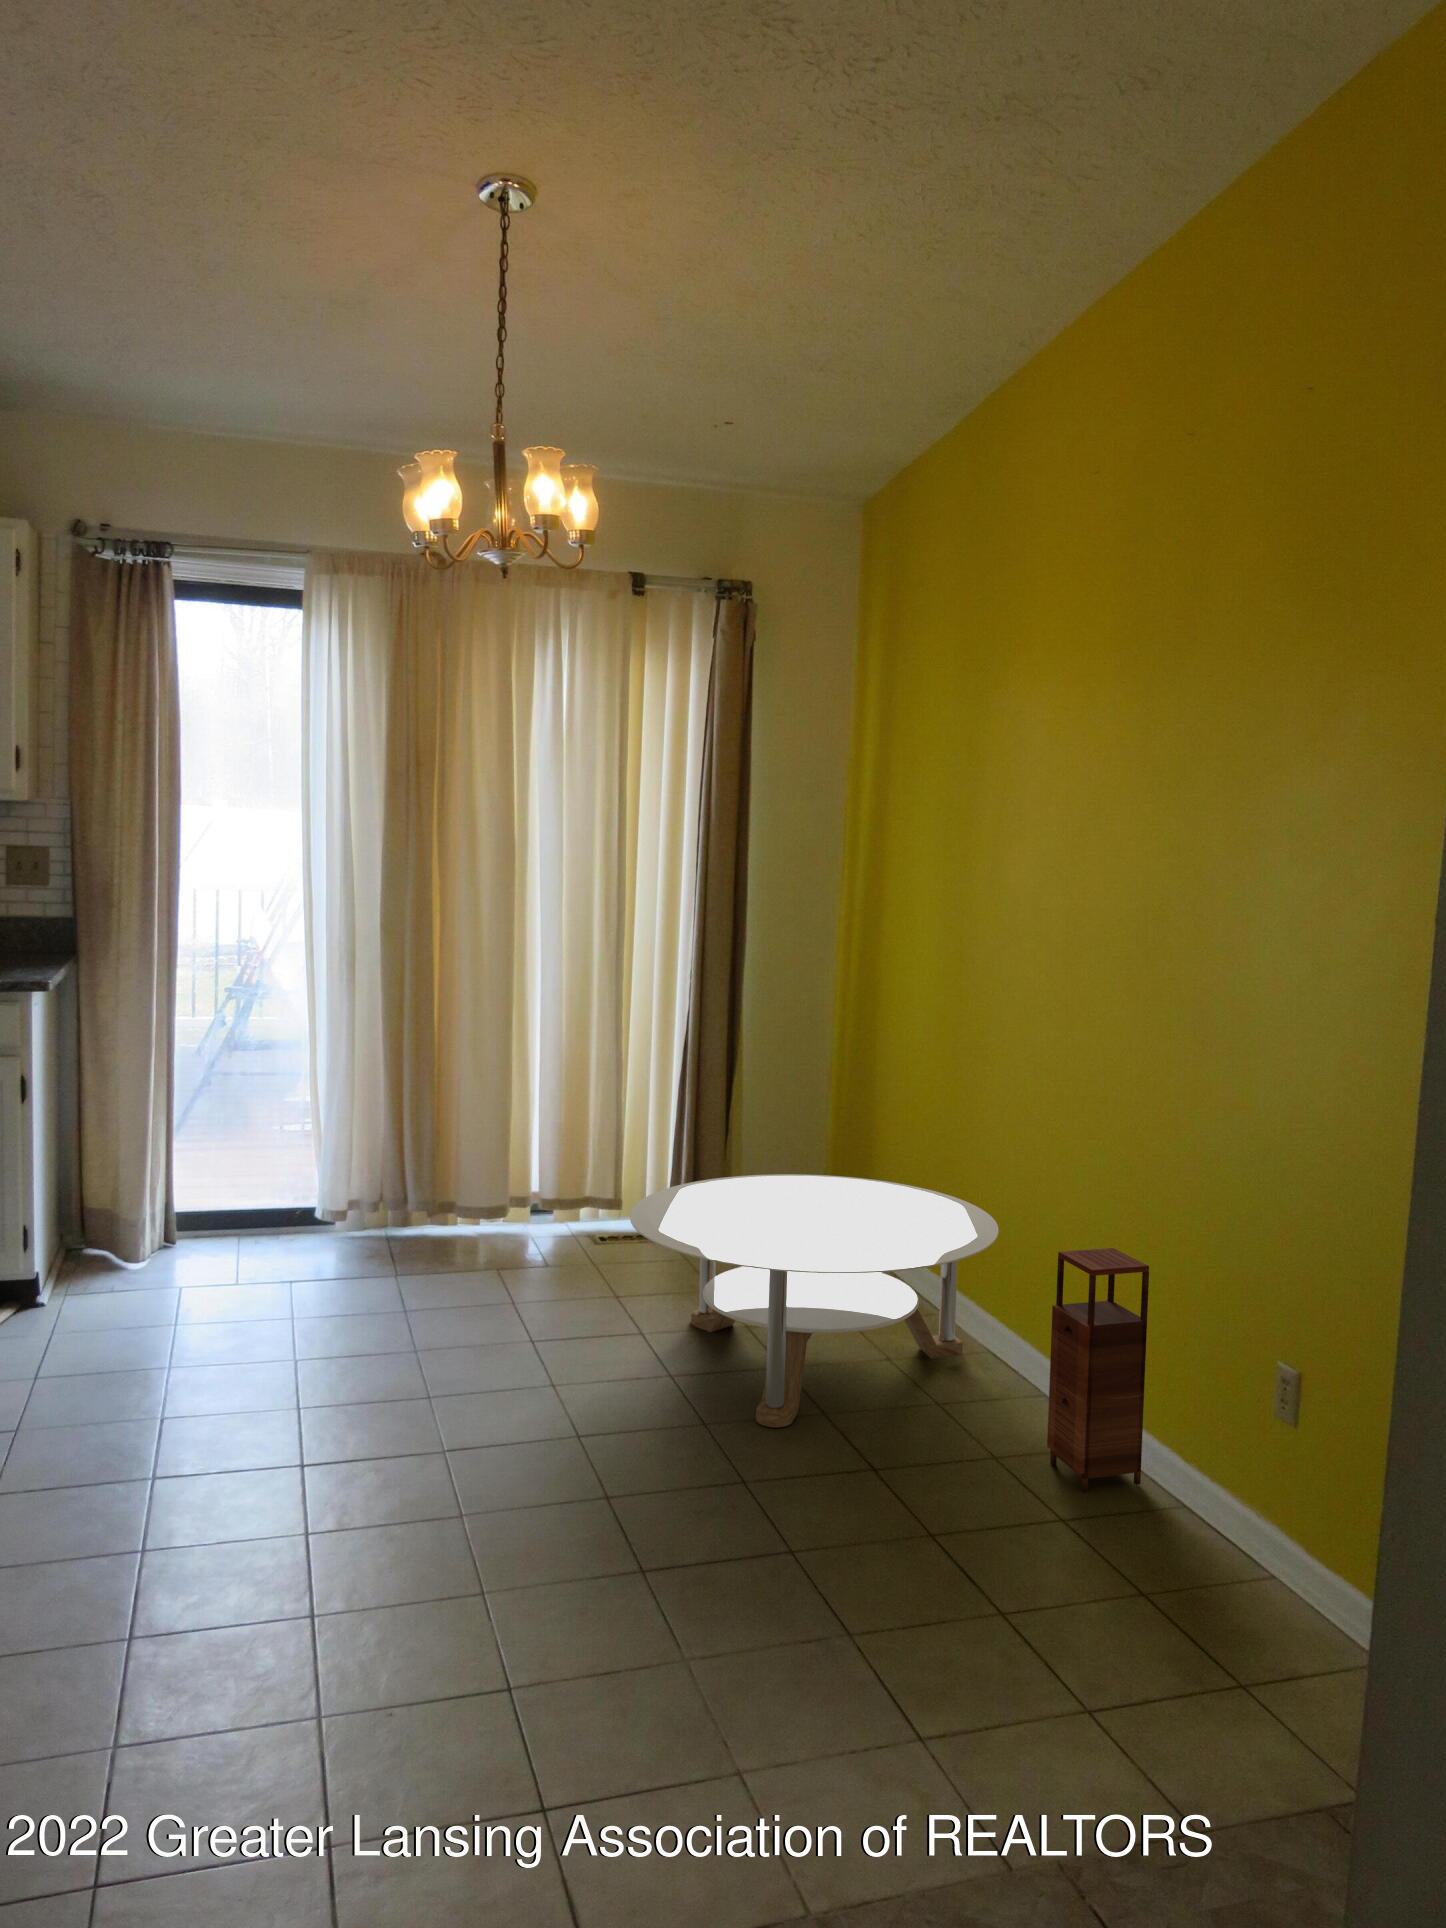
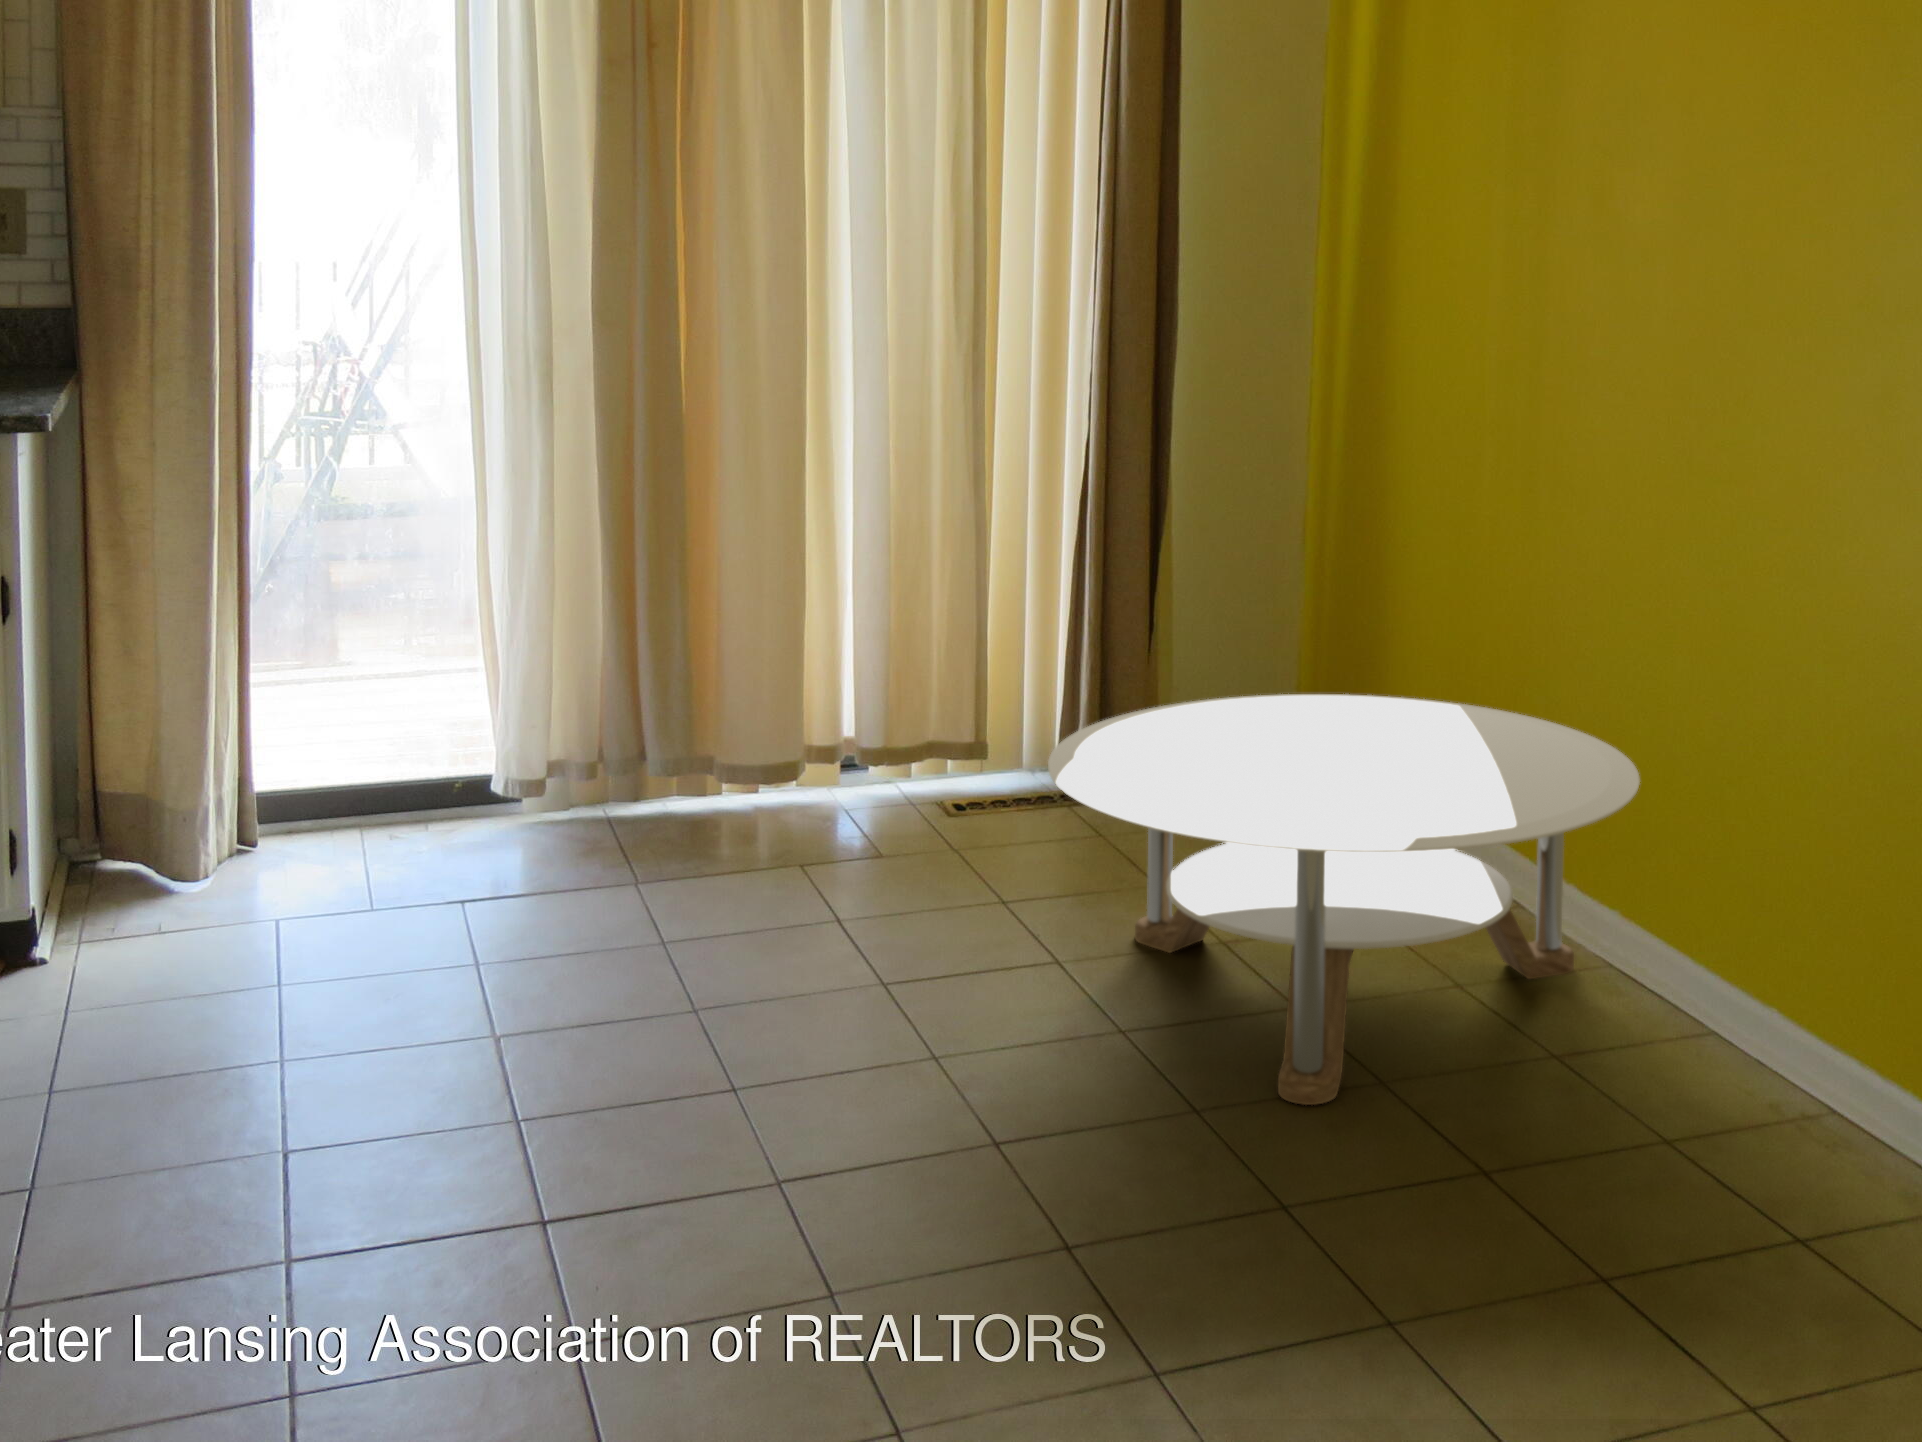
storage cabinet: present [1047,1248,1149,1492] -> none [1752,794,1914,1184]

